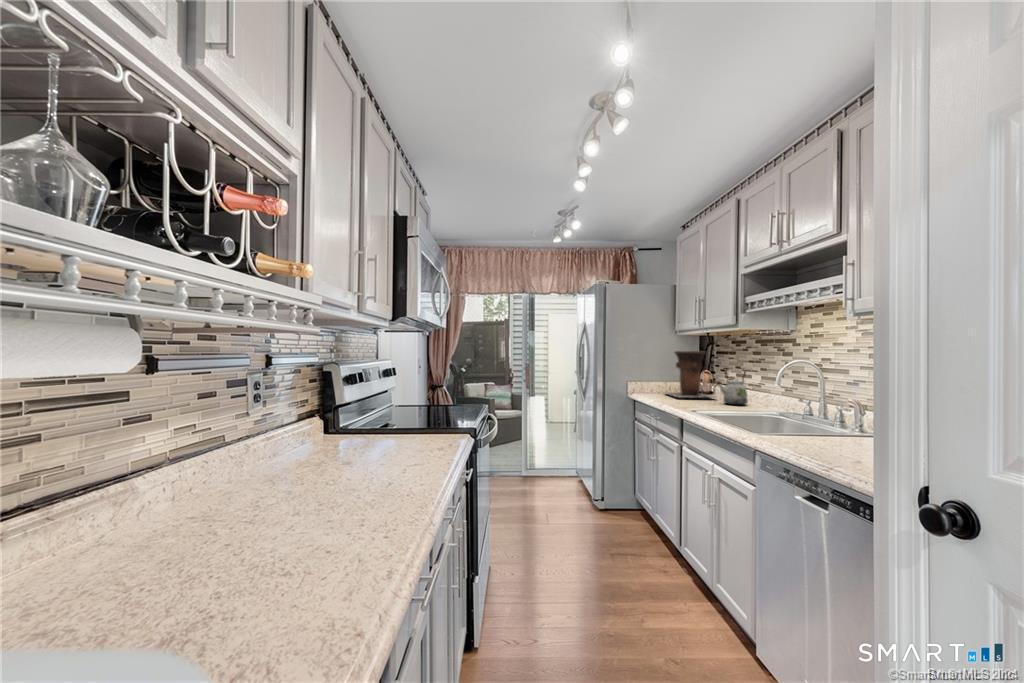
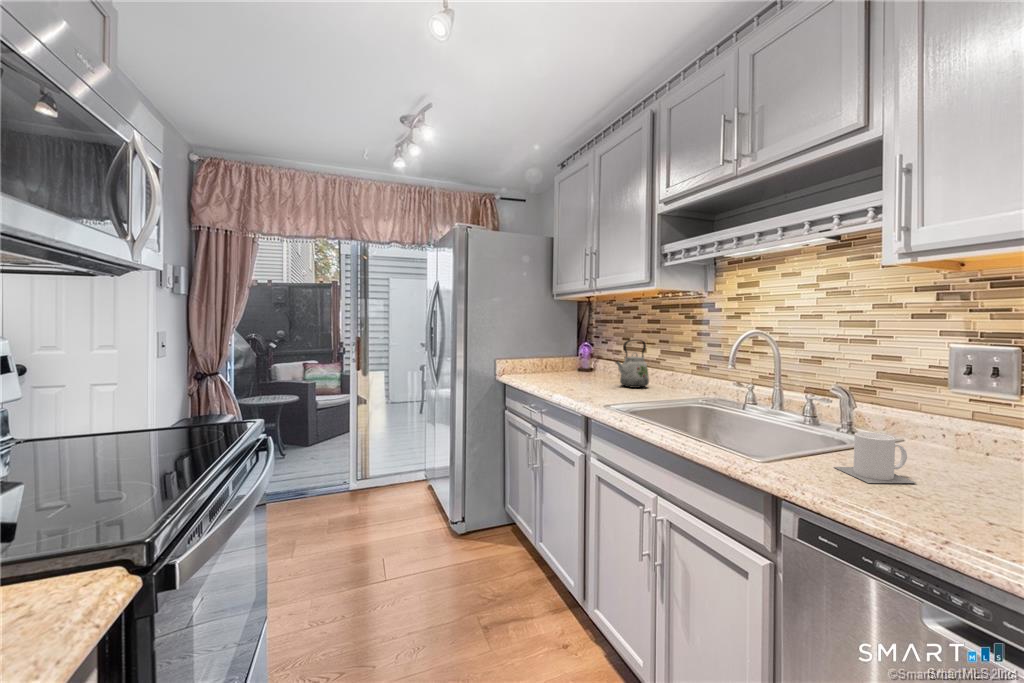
vase: present [669,351,711,397] -> none [540,319,610,380]
mug: none [798,422,840,450] -> present [834,432,916,483]

